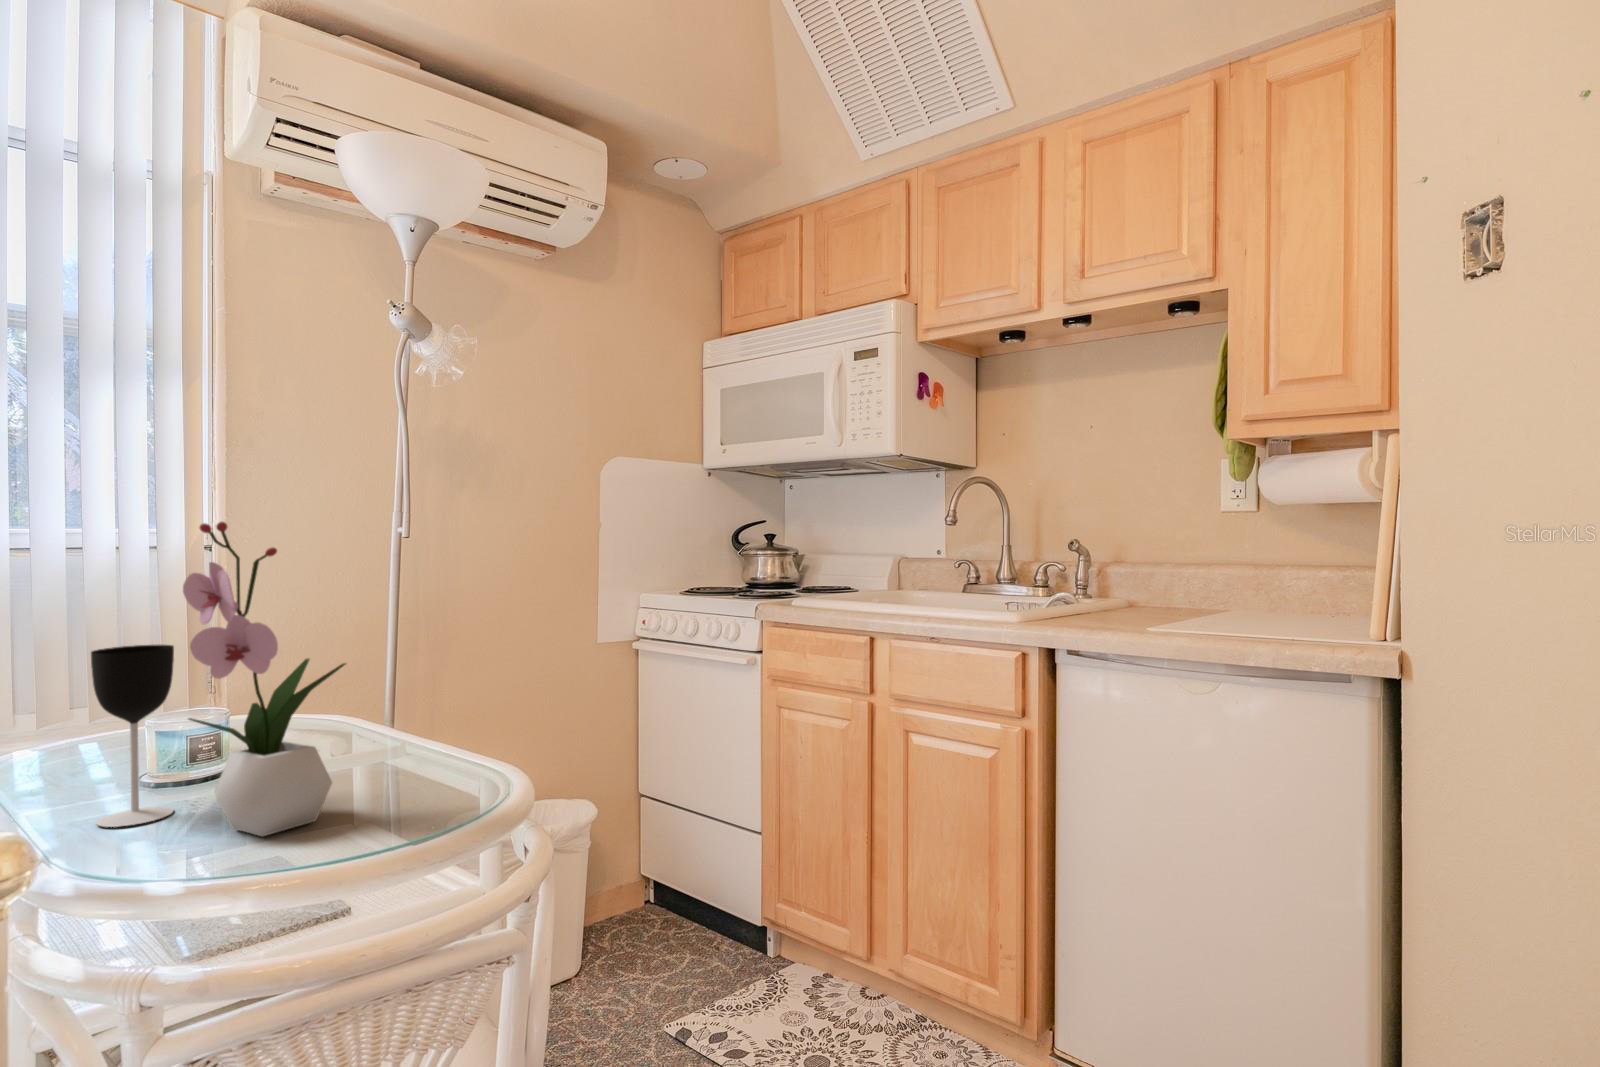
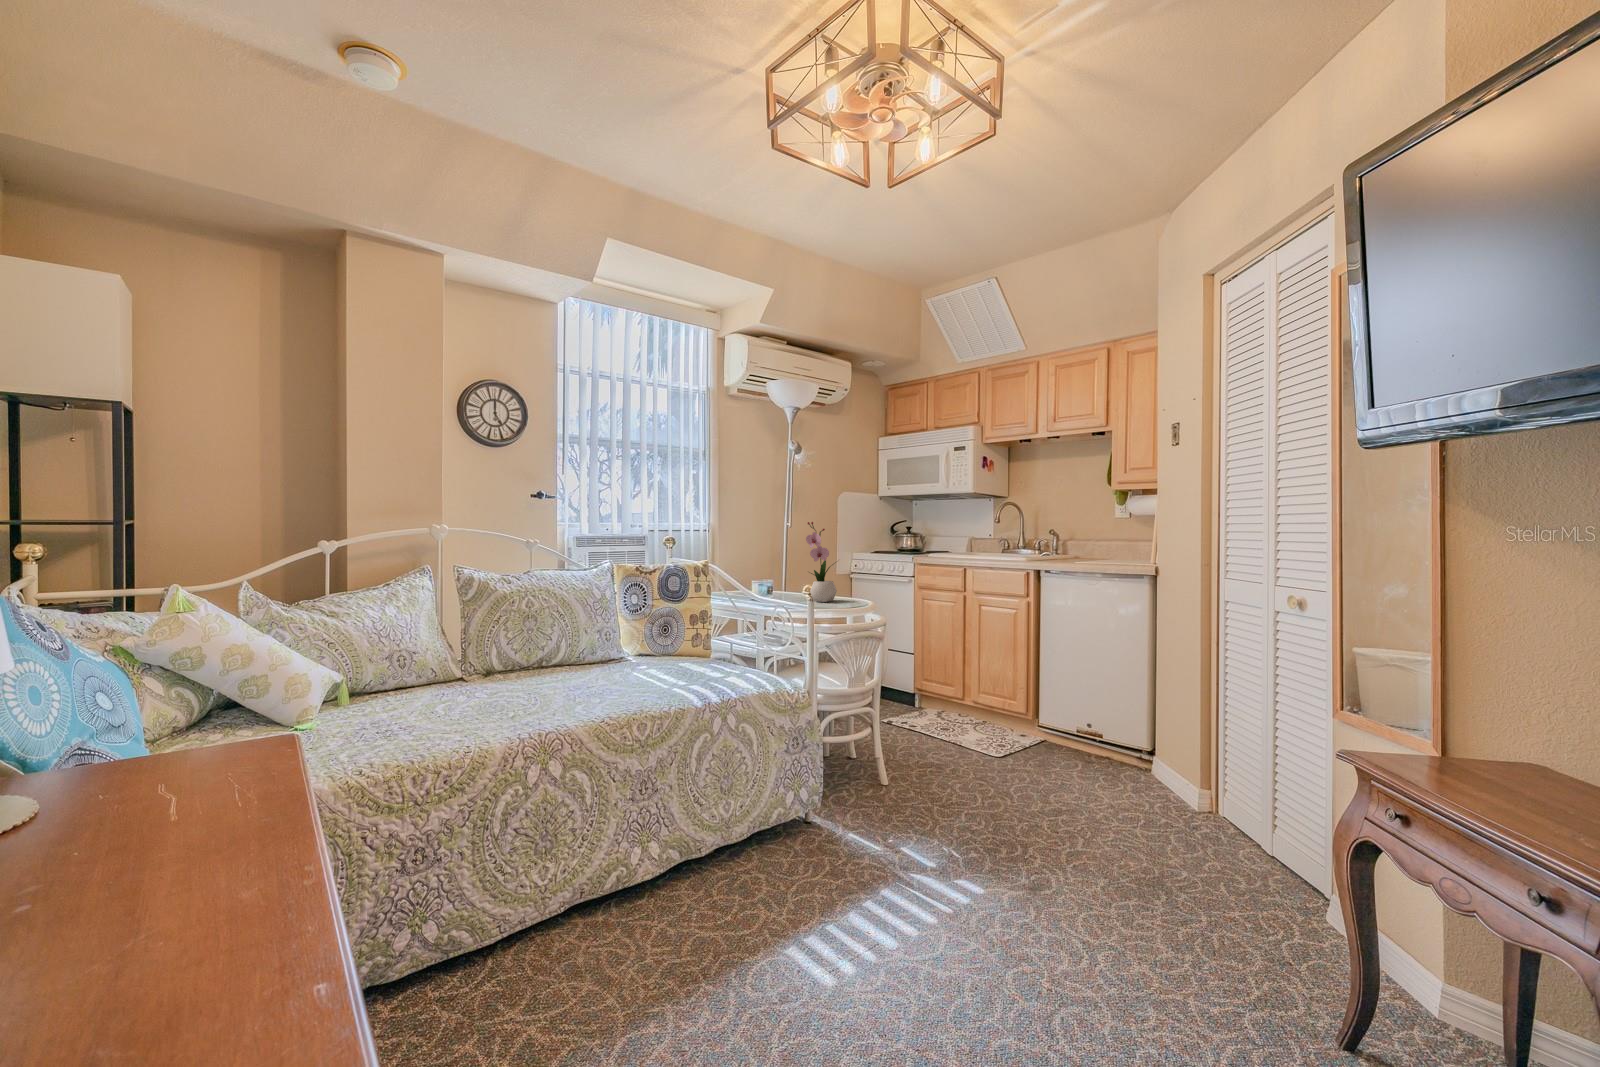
wine glass: present [91,645,174,827] -> none [773,555,791,601]

